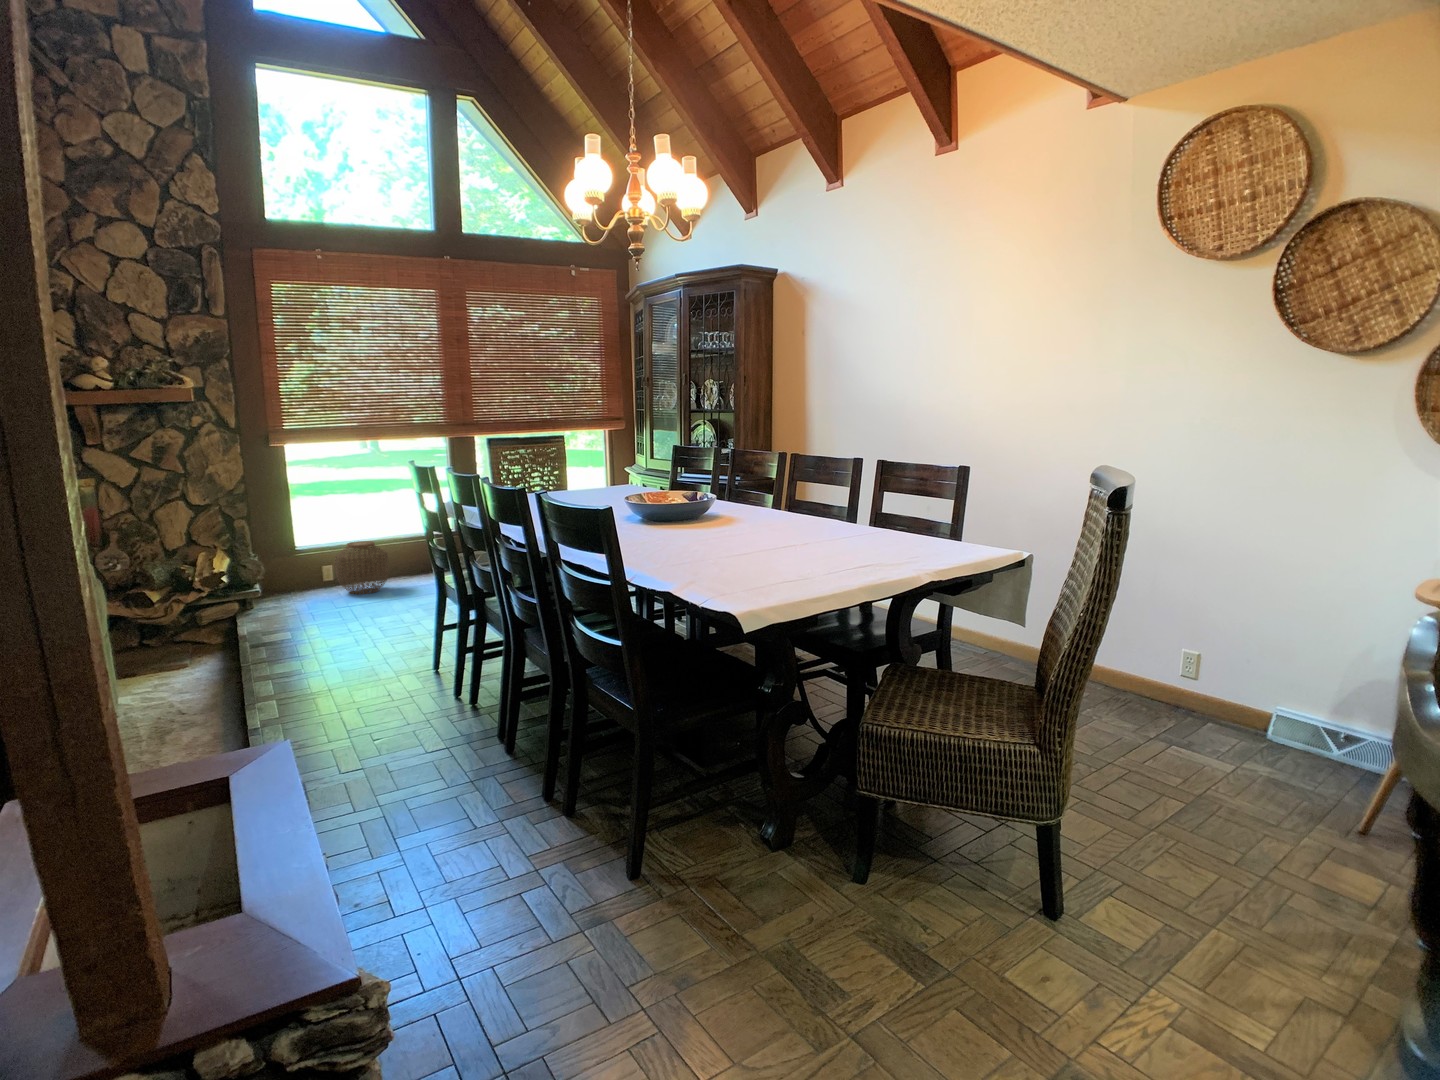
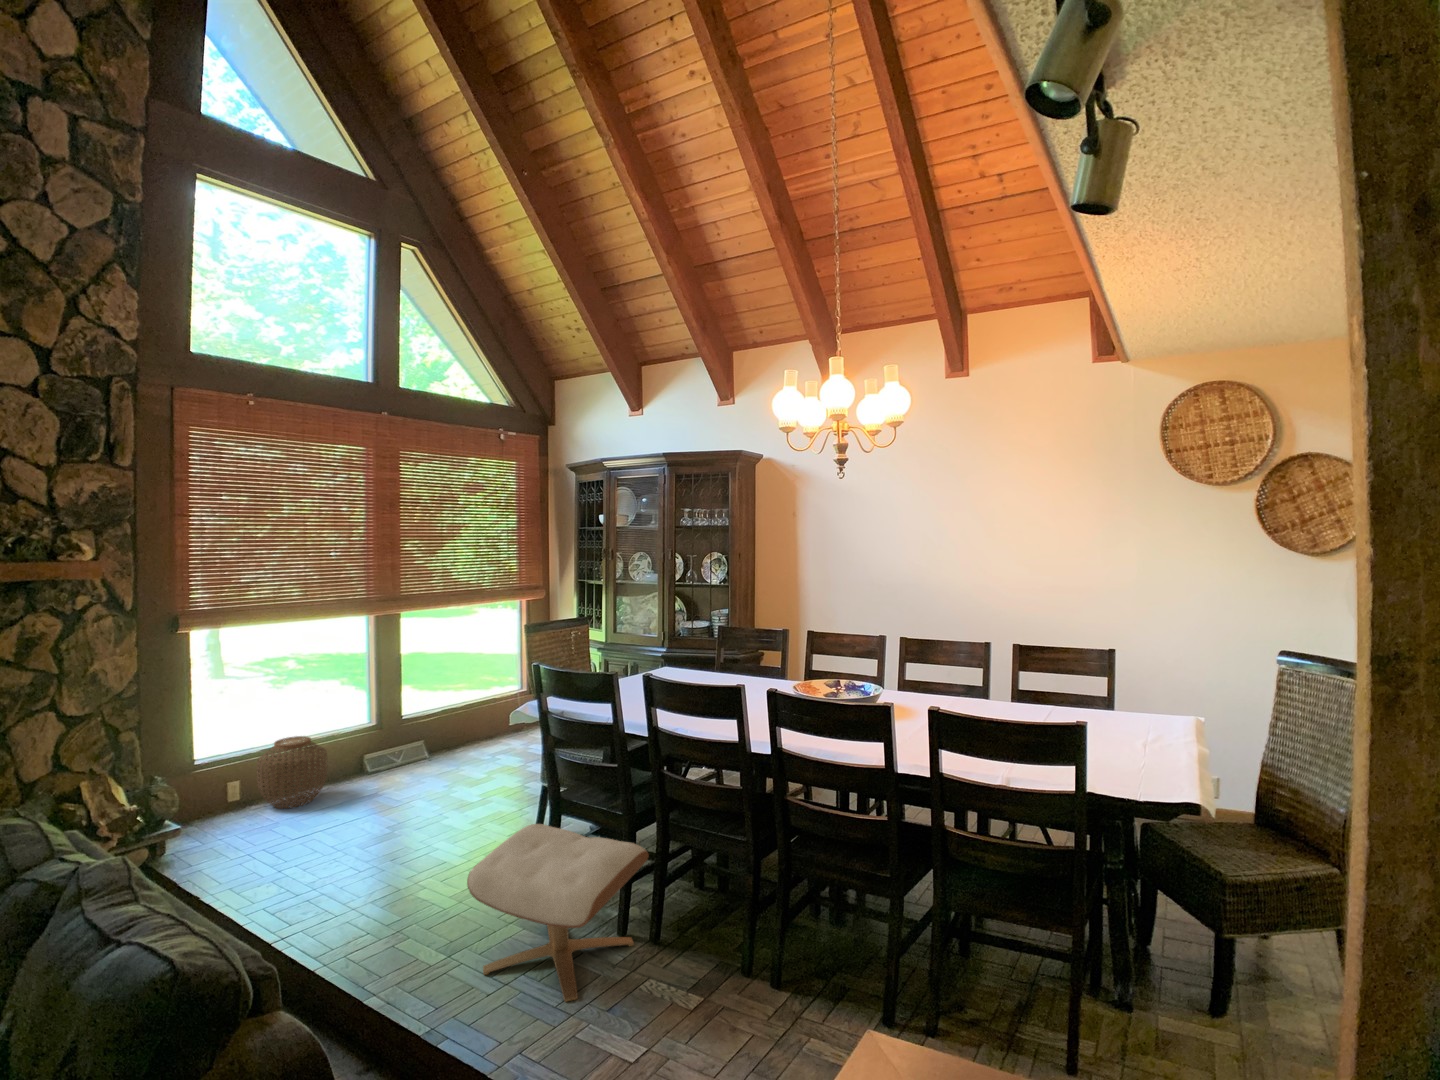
ottoman: none [304,601,434,728] -> present [467,824,649,1002]

